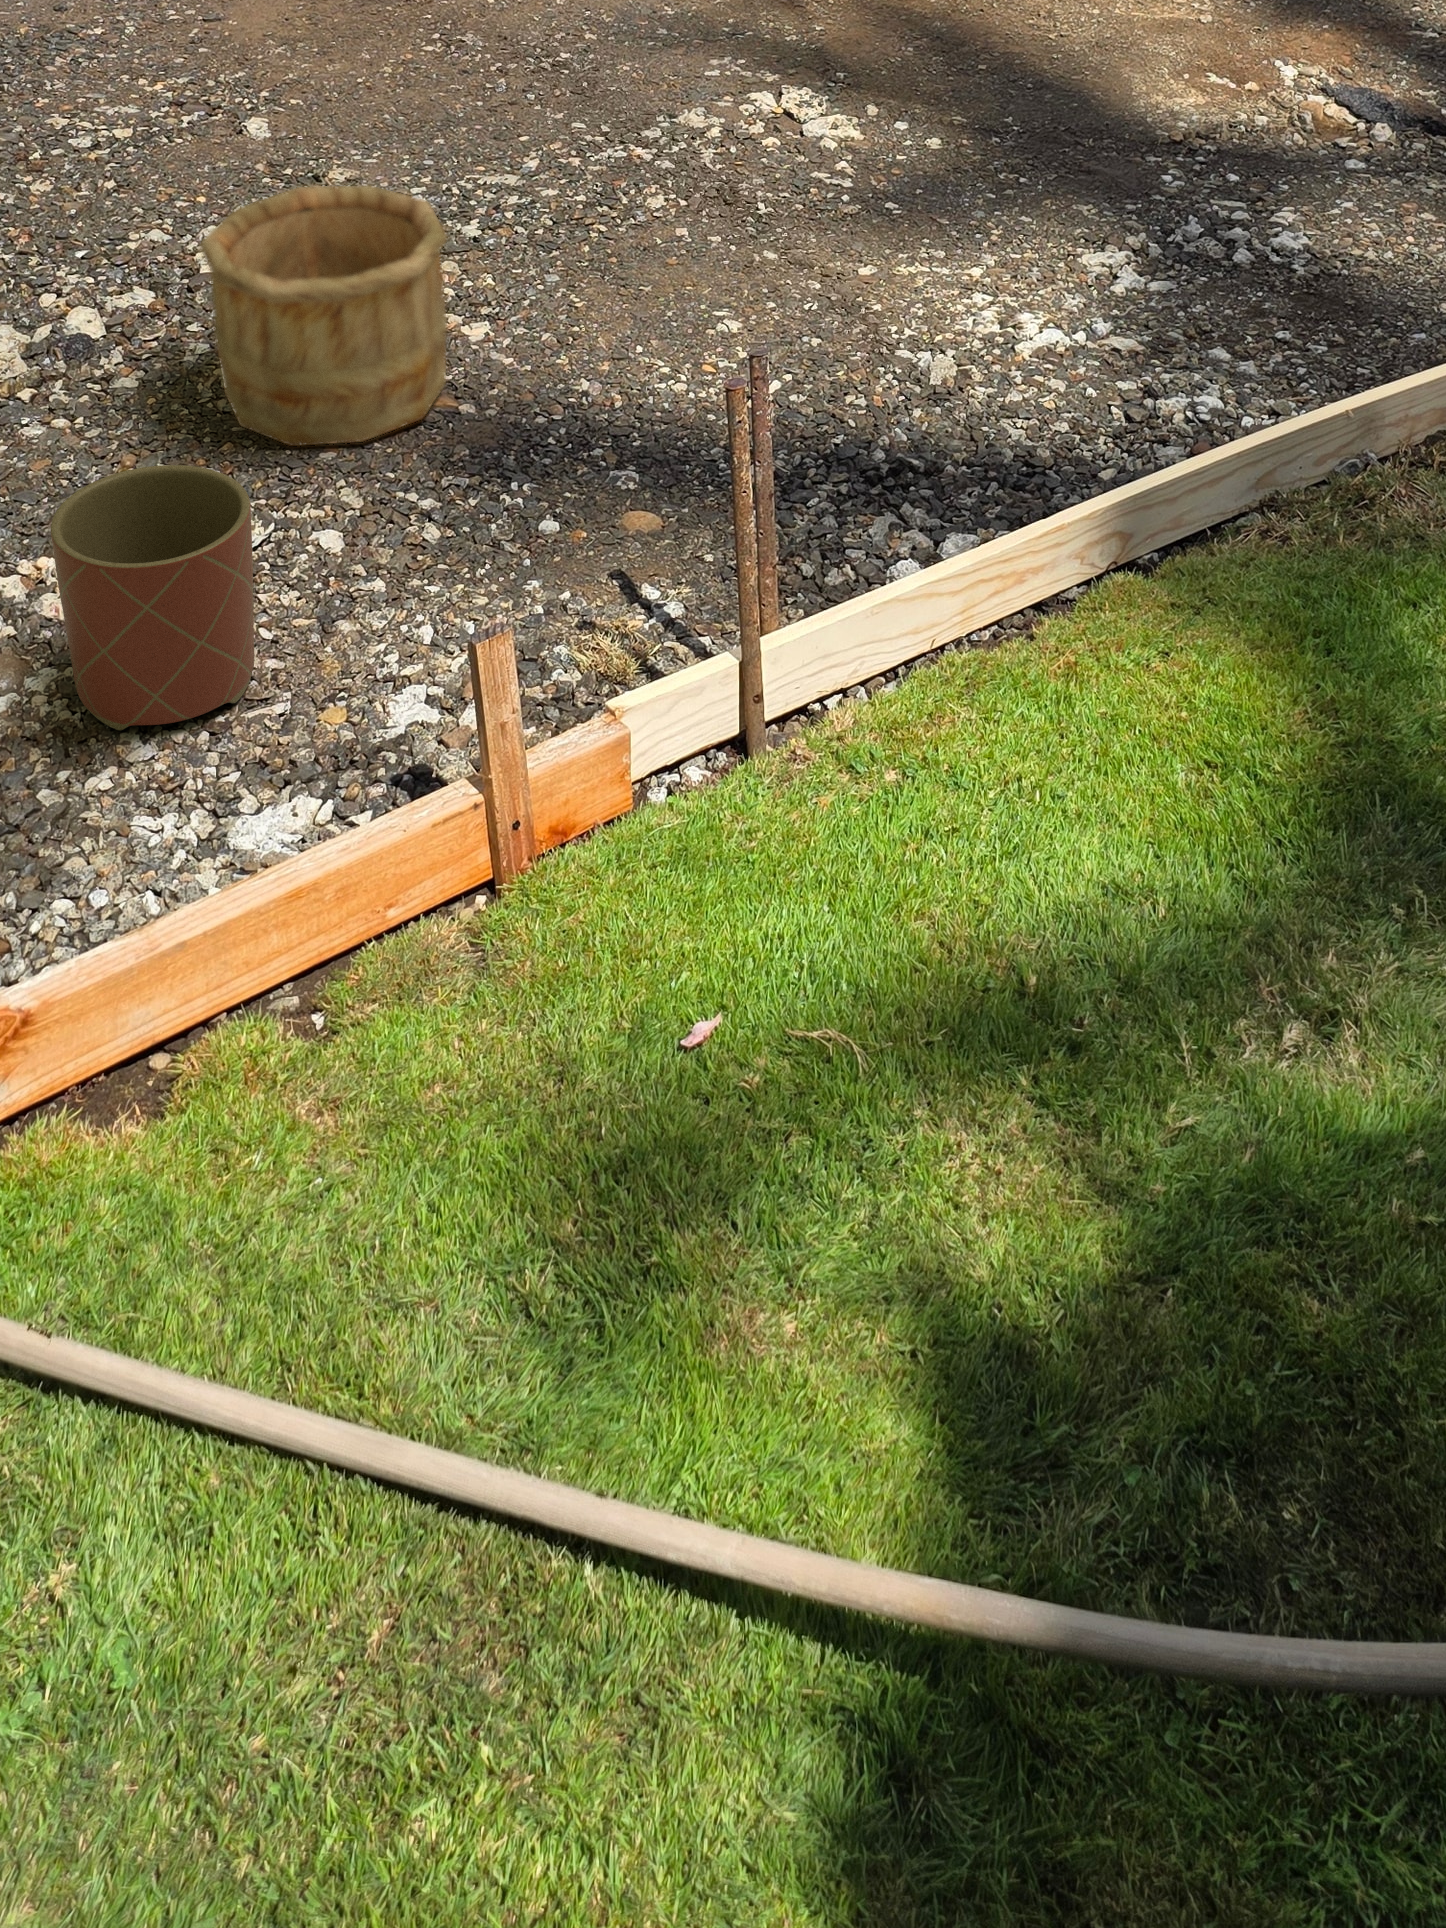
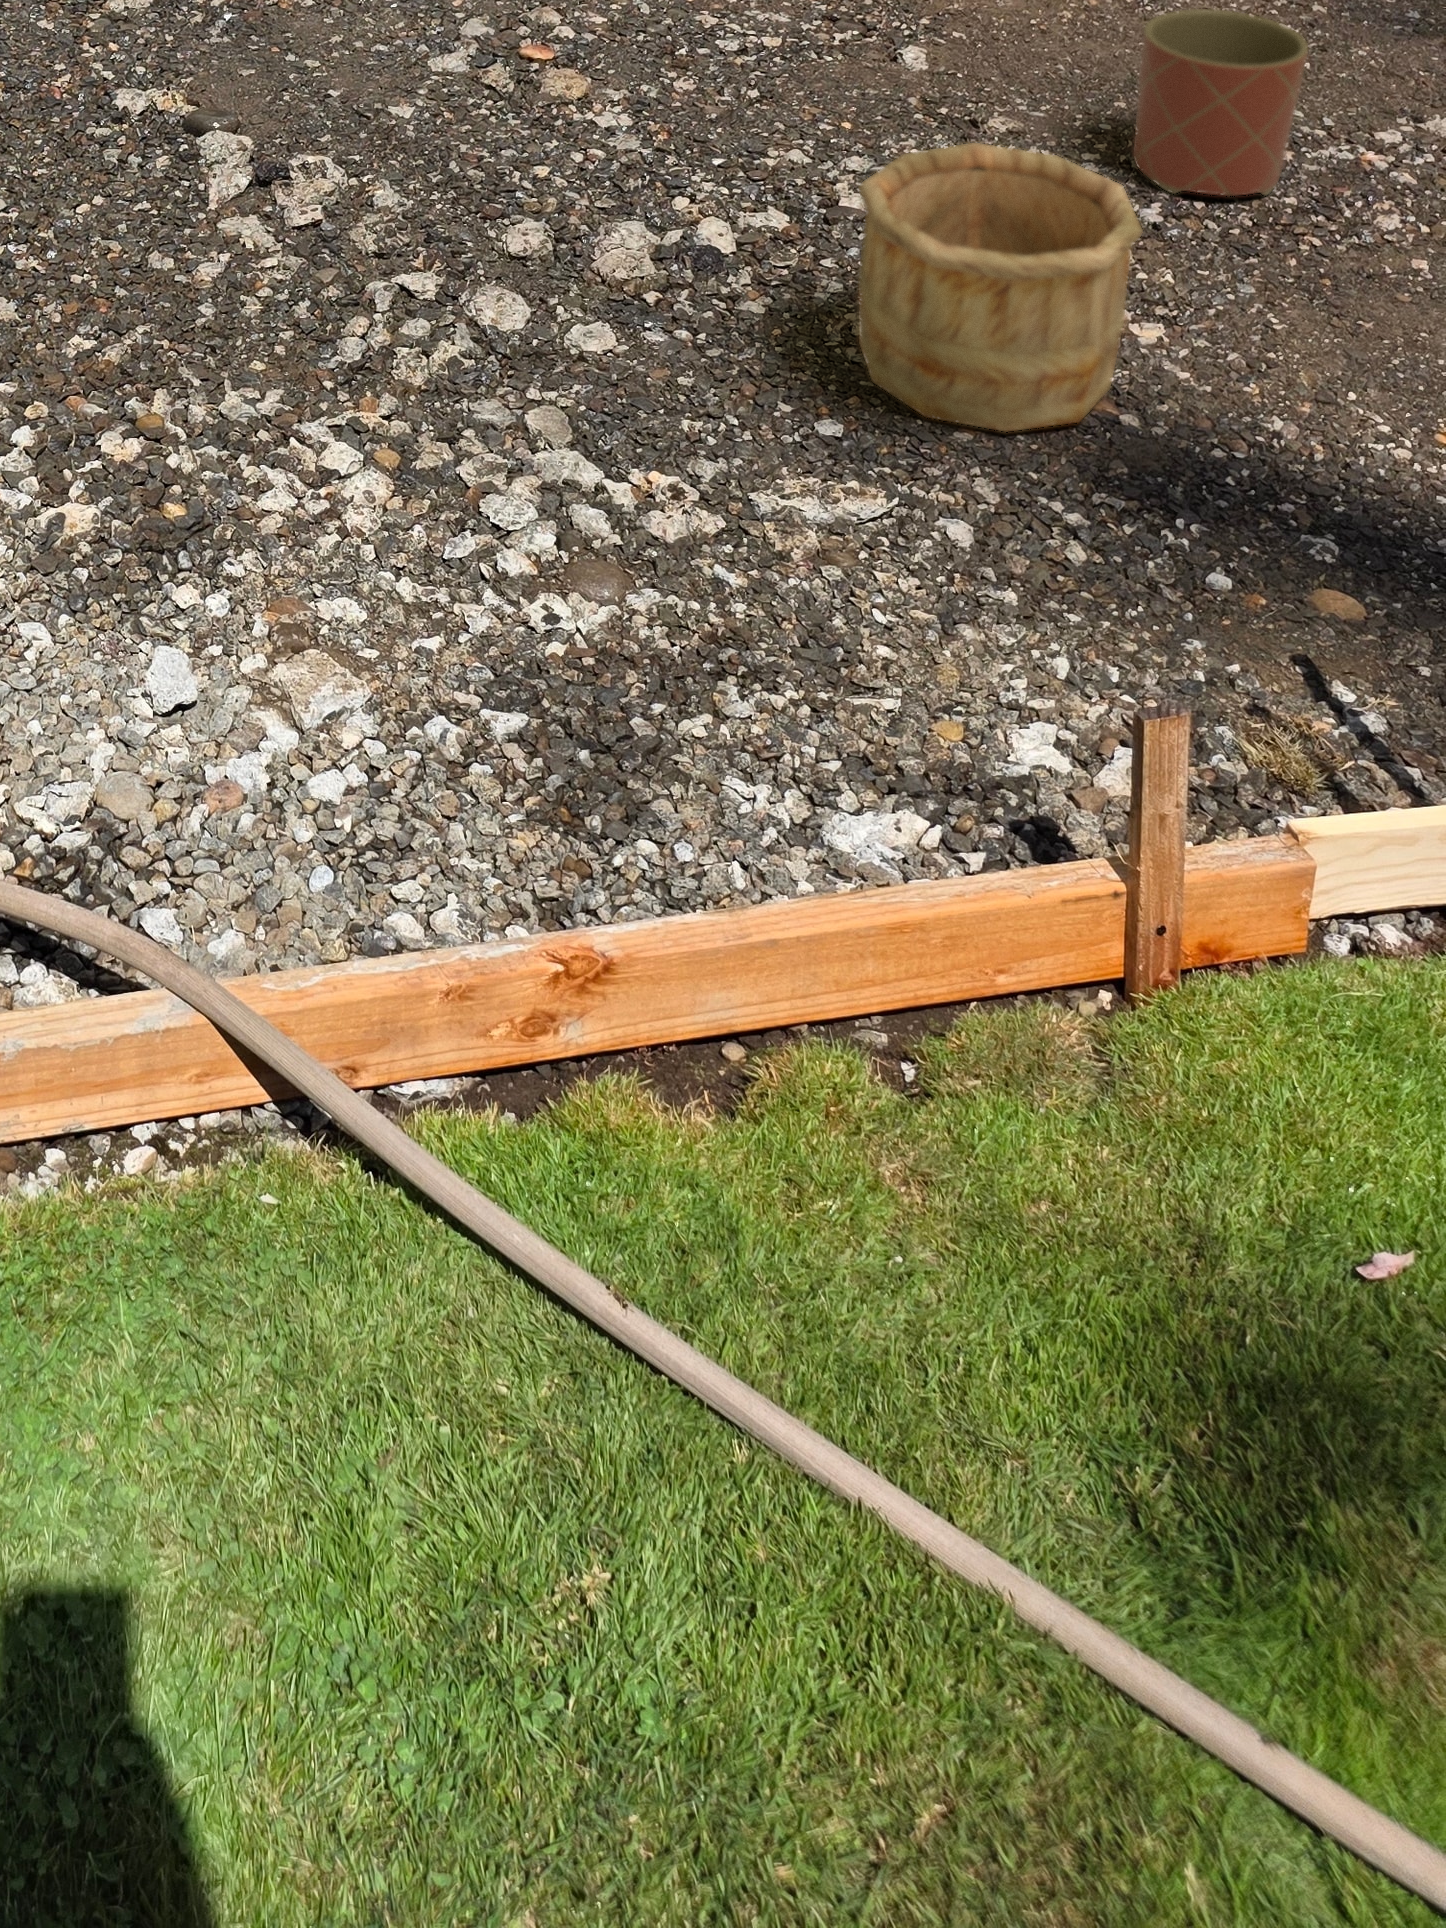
planter: present [51,465,255,730] -> present [1133,9,1308,196]

